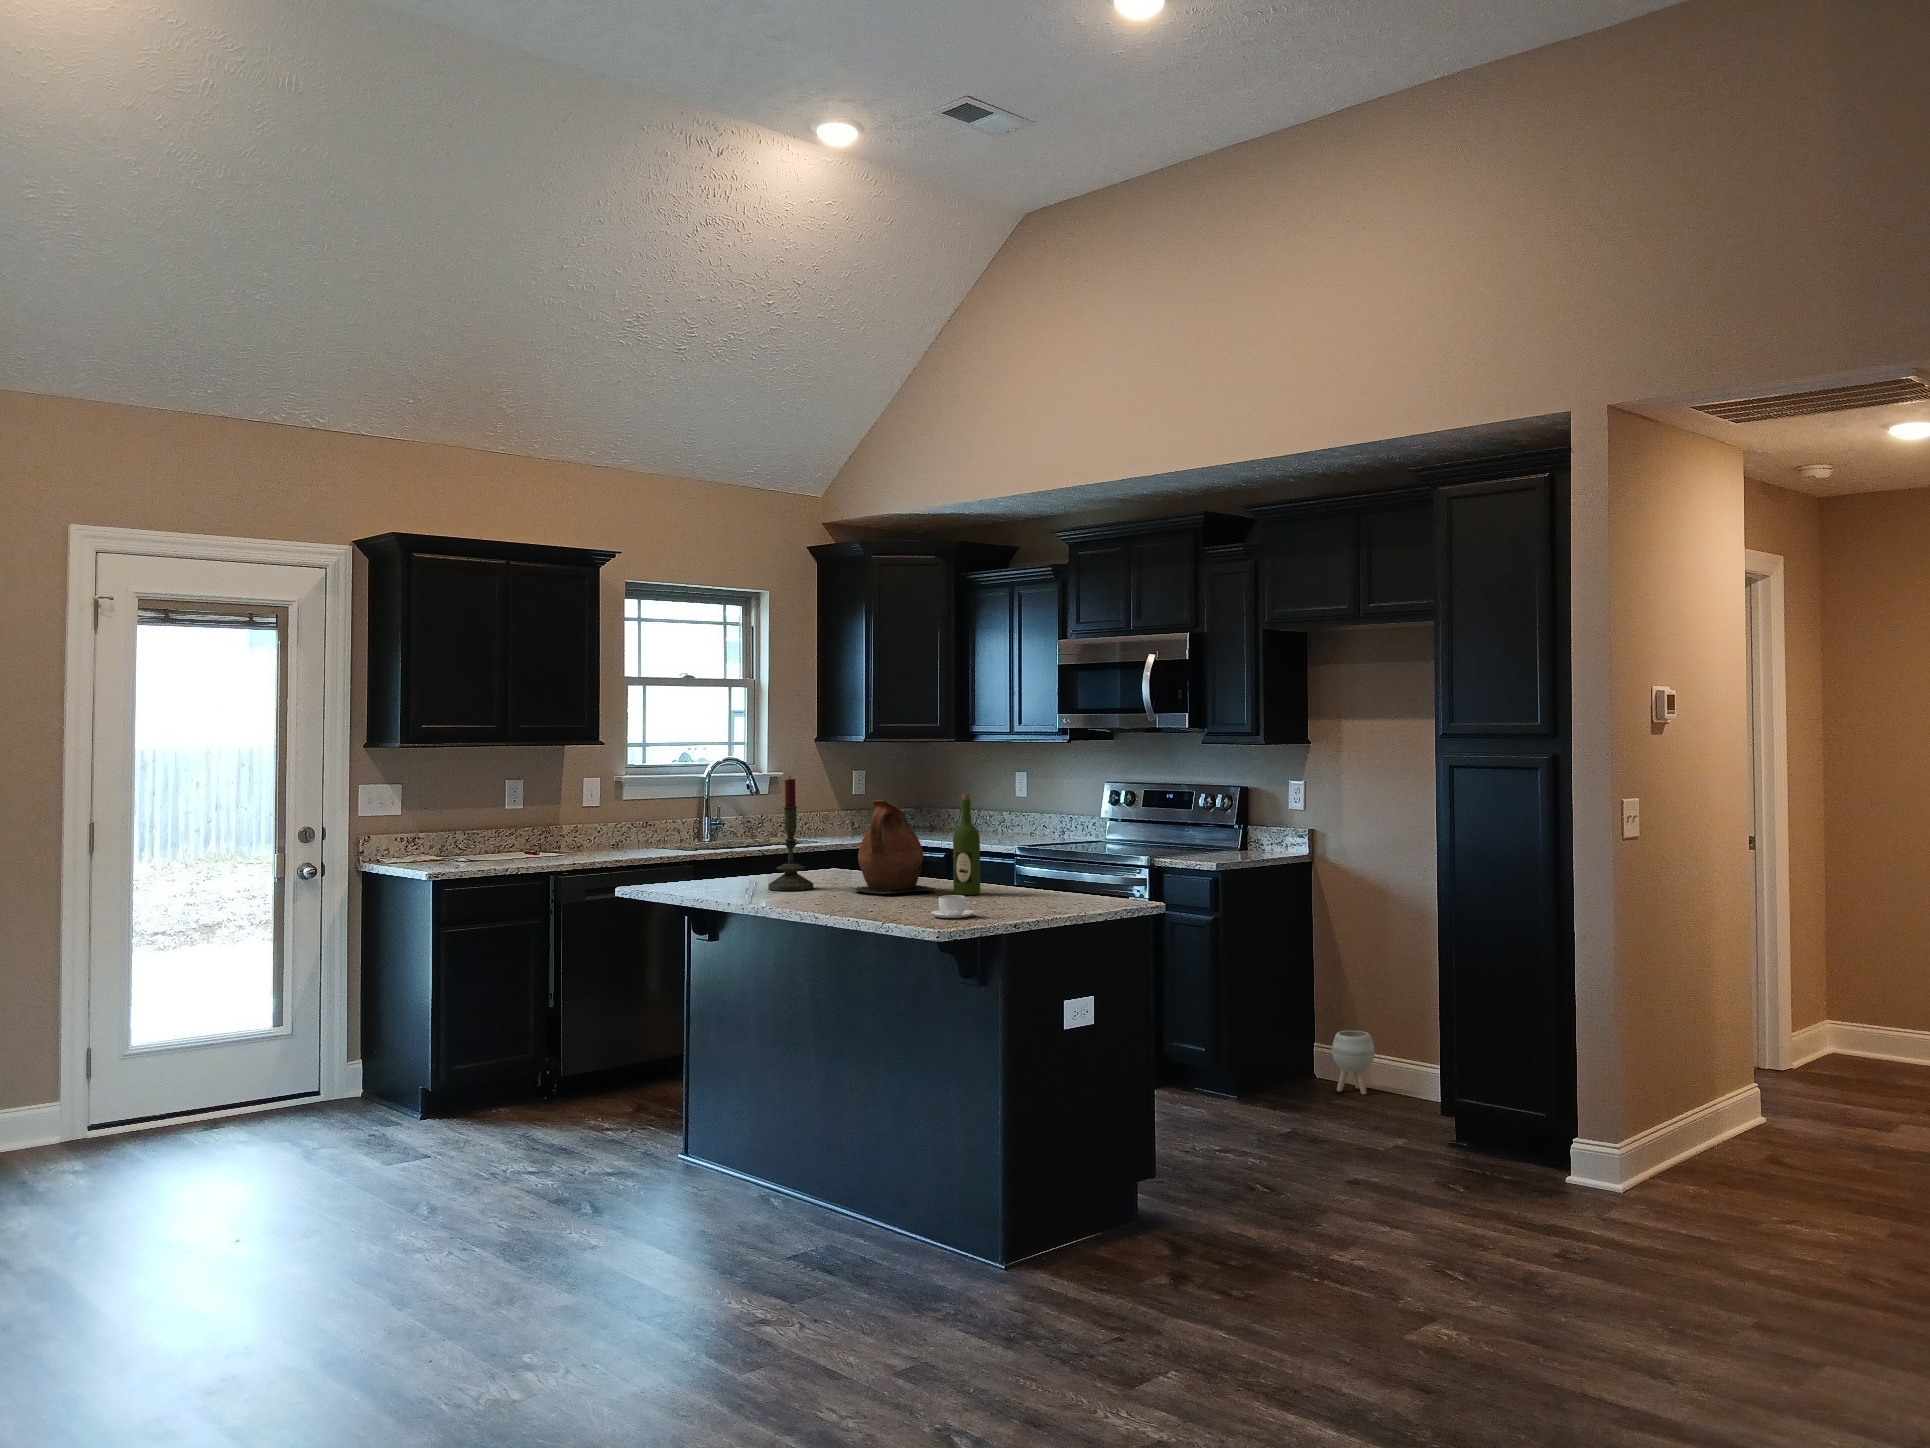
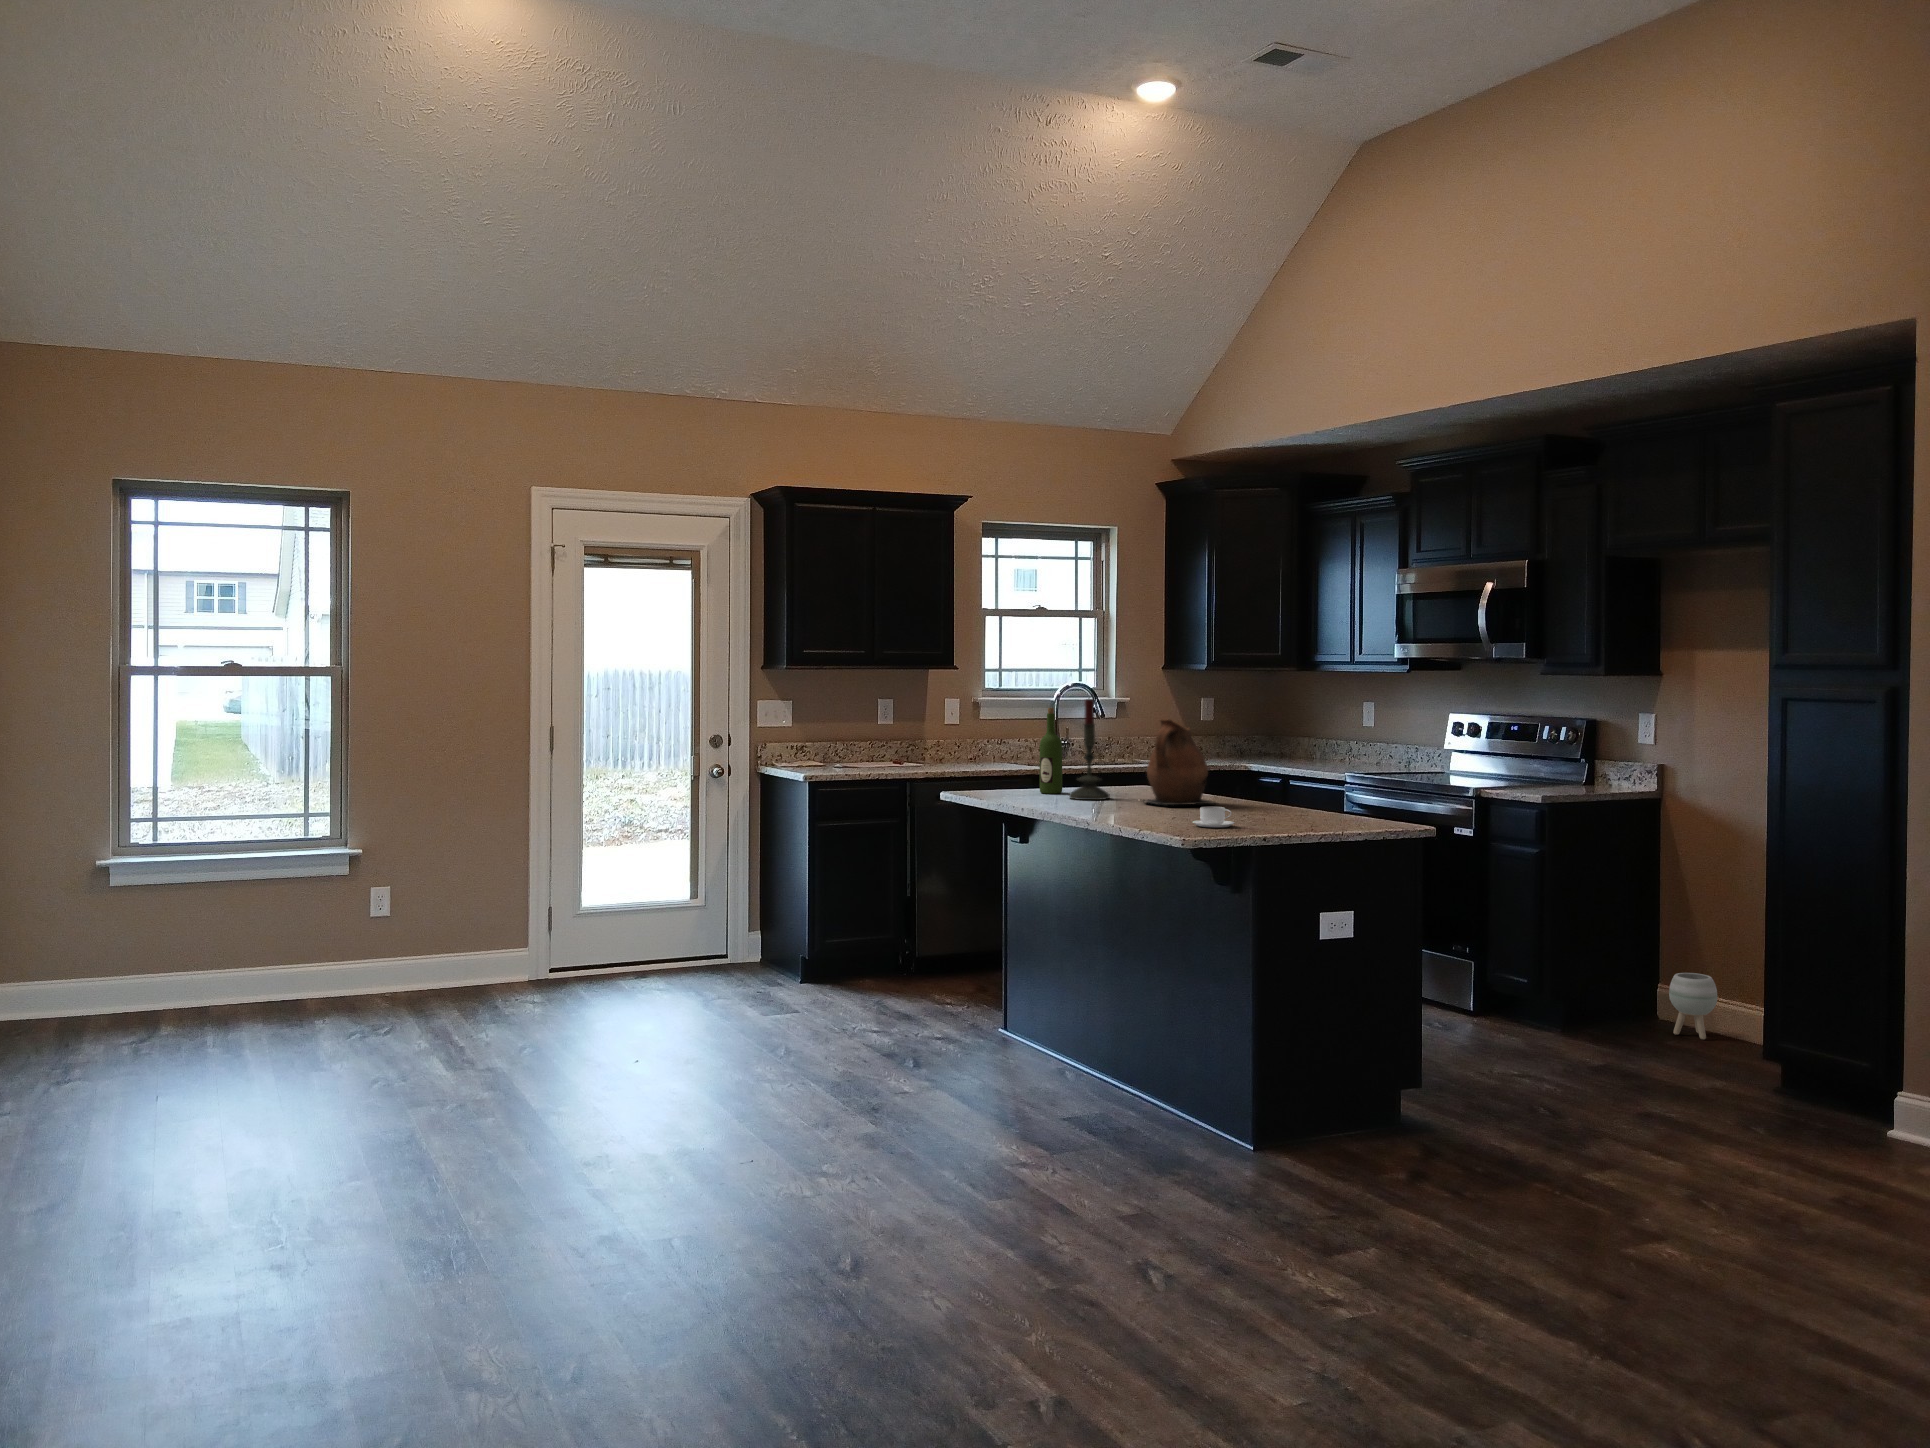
wine bottle: present [953,793,980,895] -> present [1040,708,1062,794]

